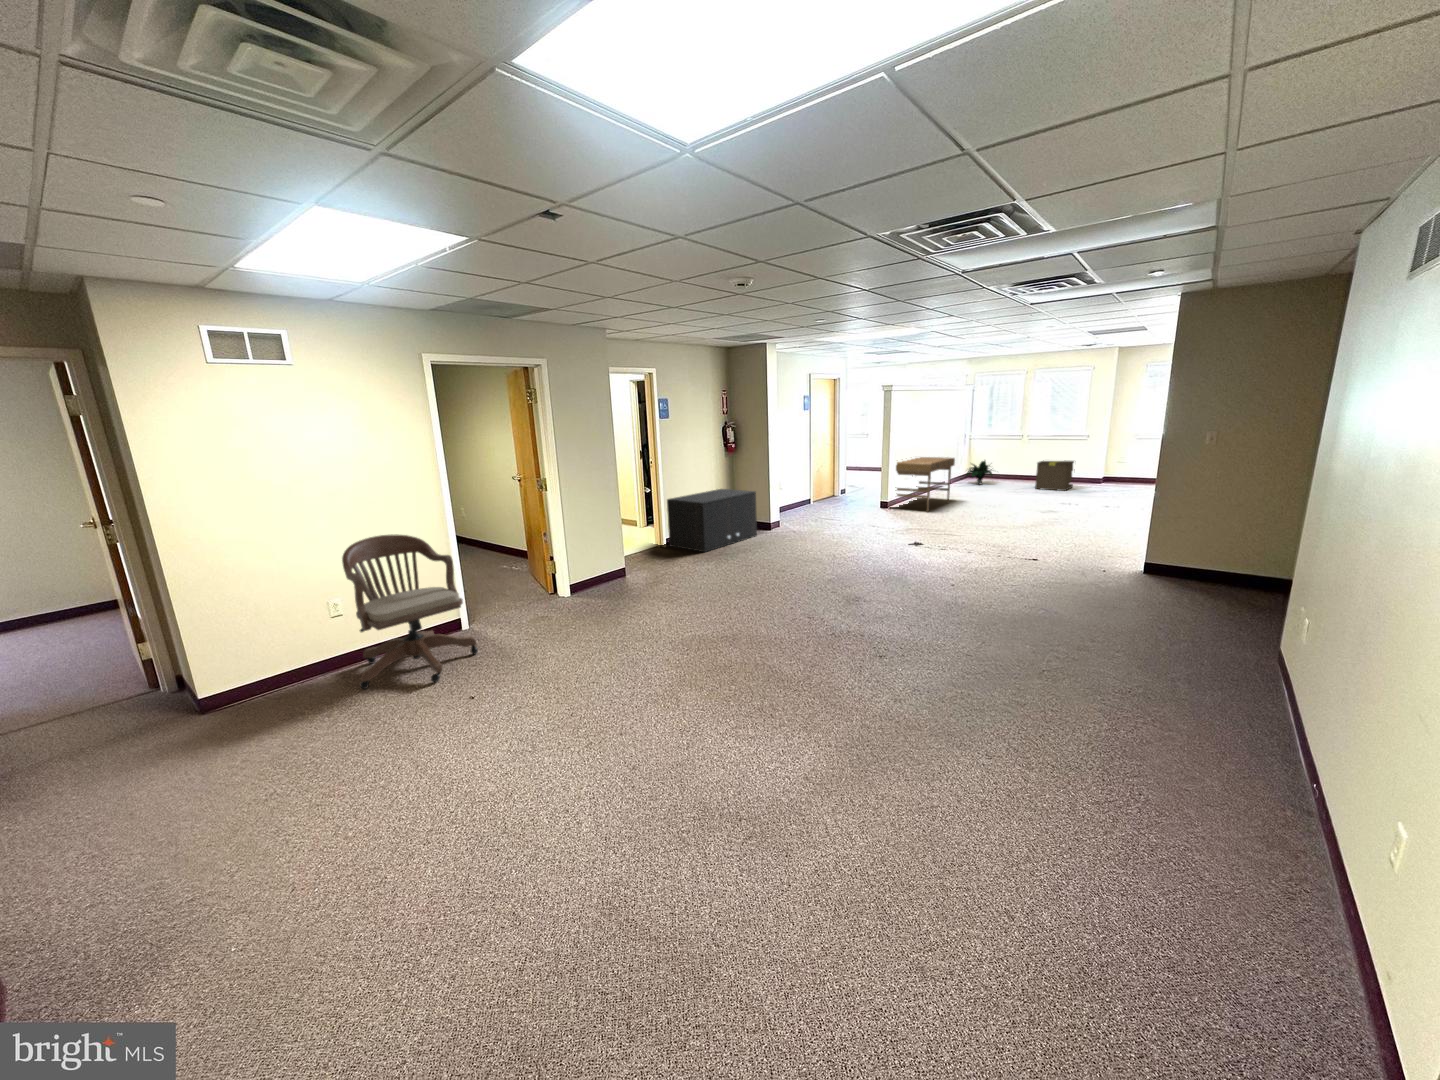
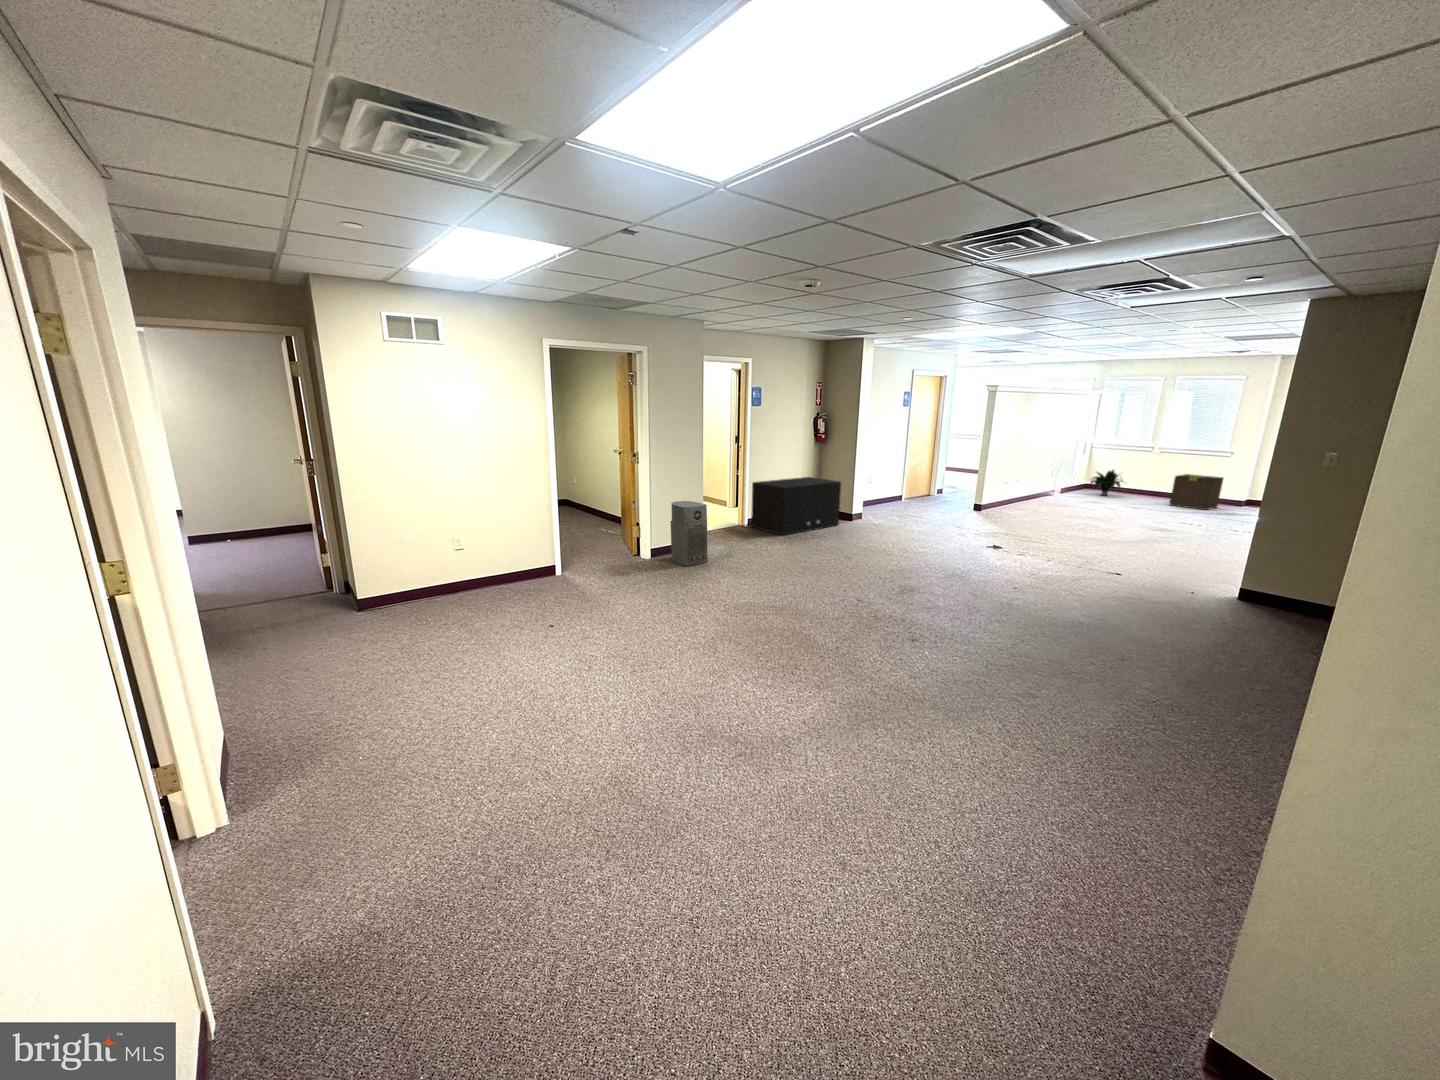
desk: present [890,457,955,512] -> none [988,460,1070,519]
air purifier: none [589,527,636,599] -> present [671,501,708,566]
chair: present [342,534,478,689] -> none [465,489,563,613]

